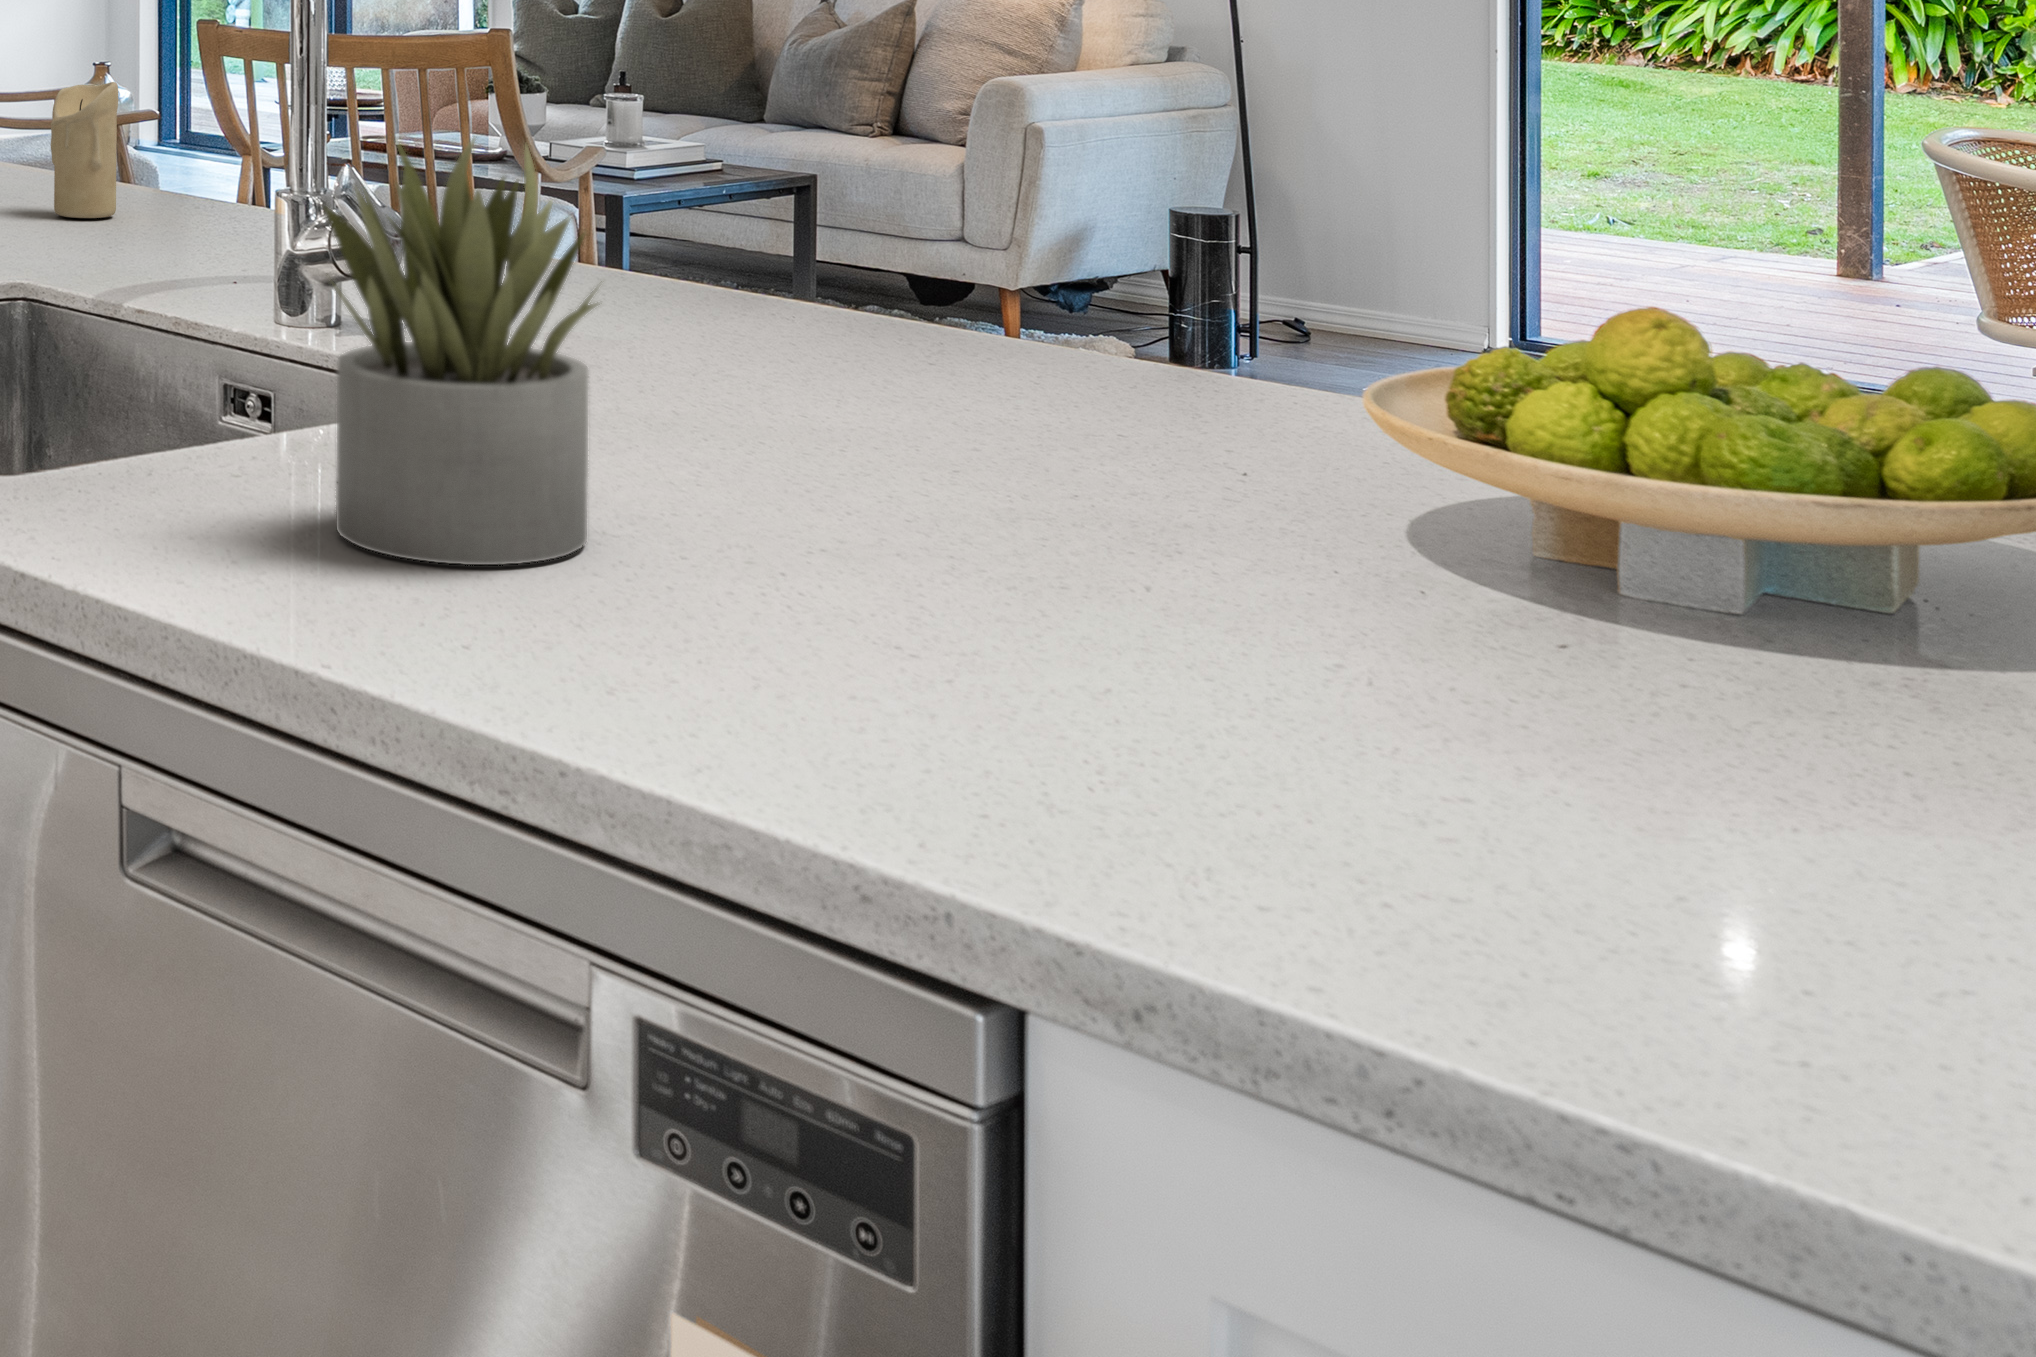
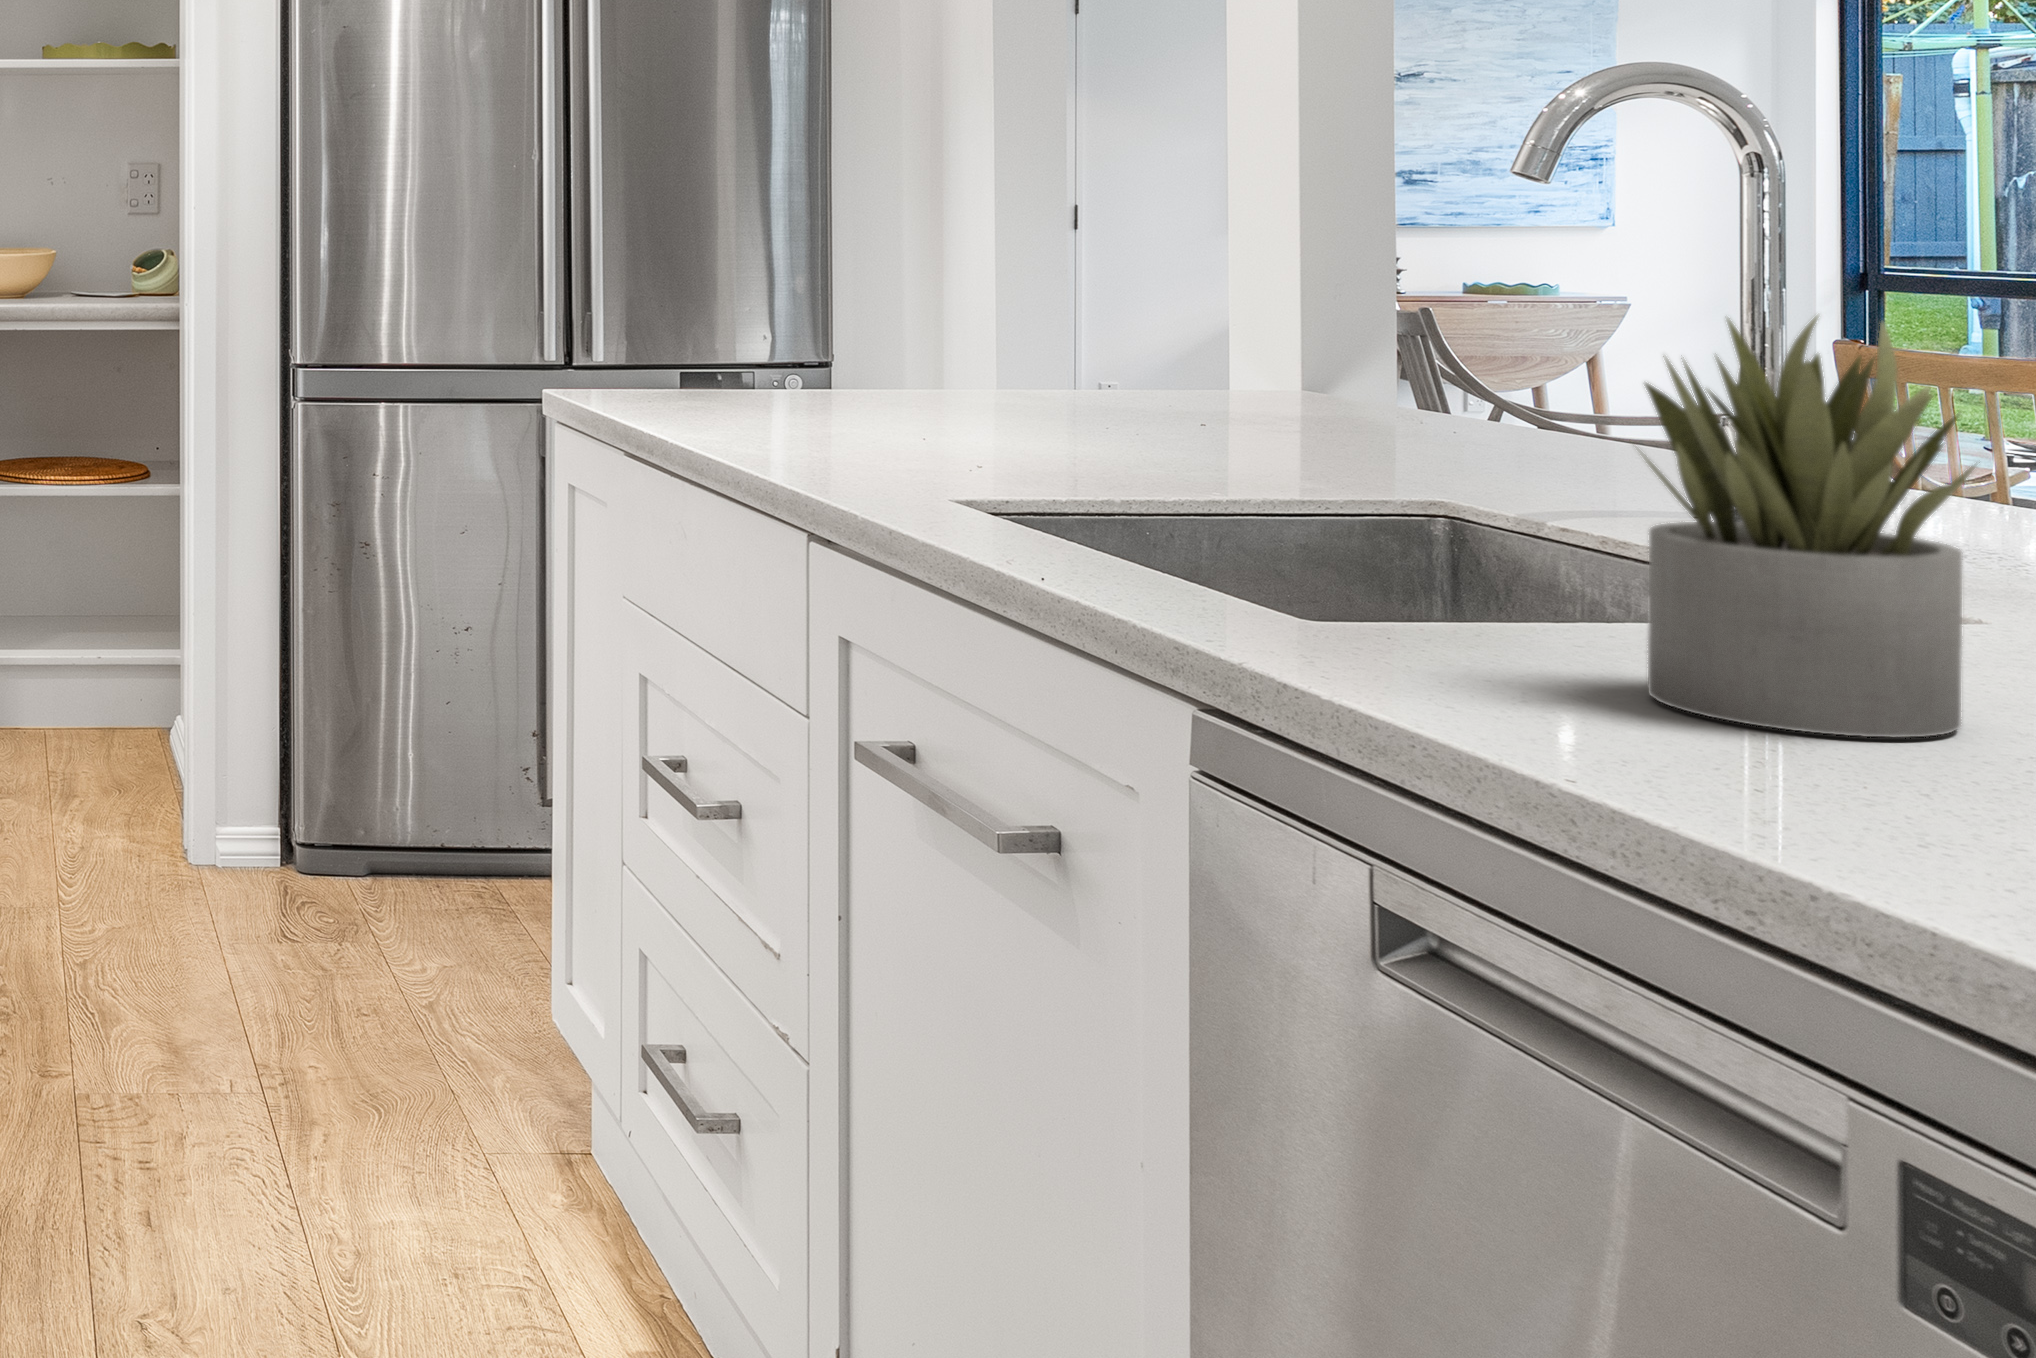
candle: present [51,82,118,218] -> none [1511,340,1590,468]

